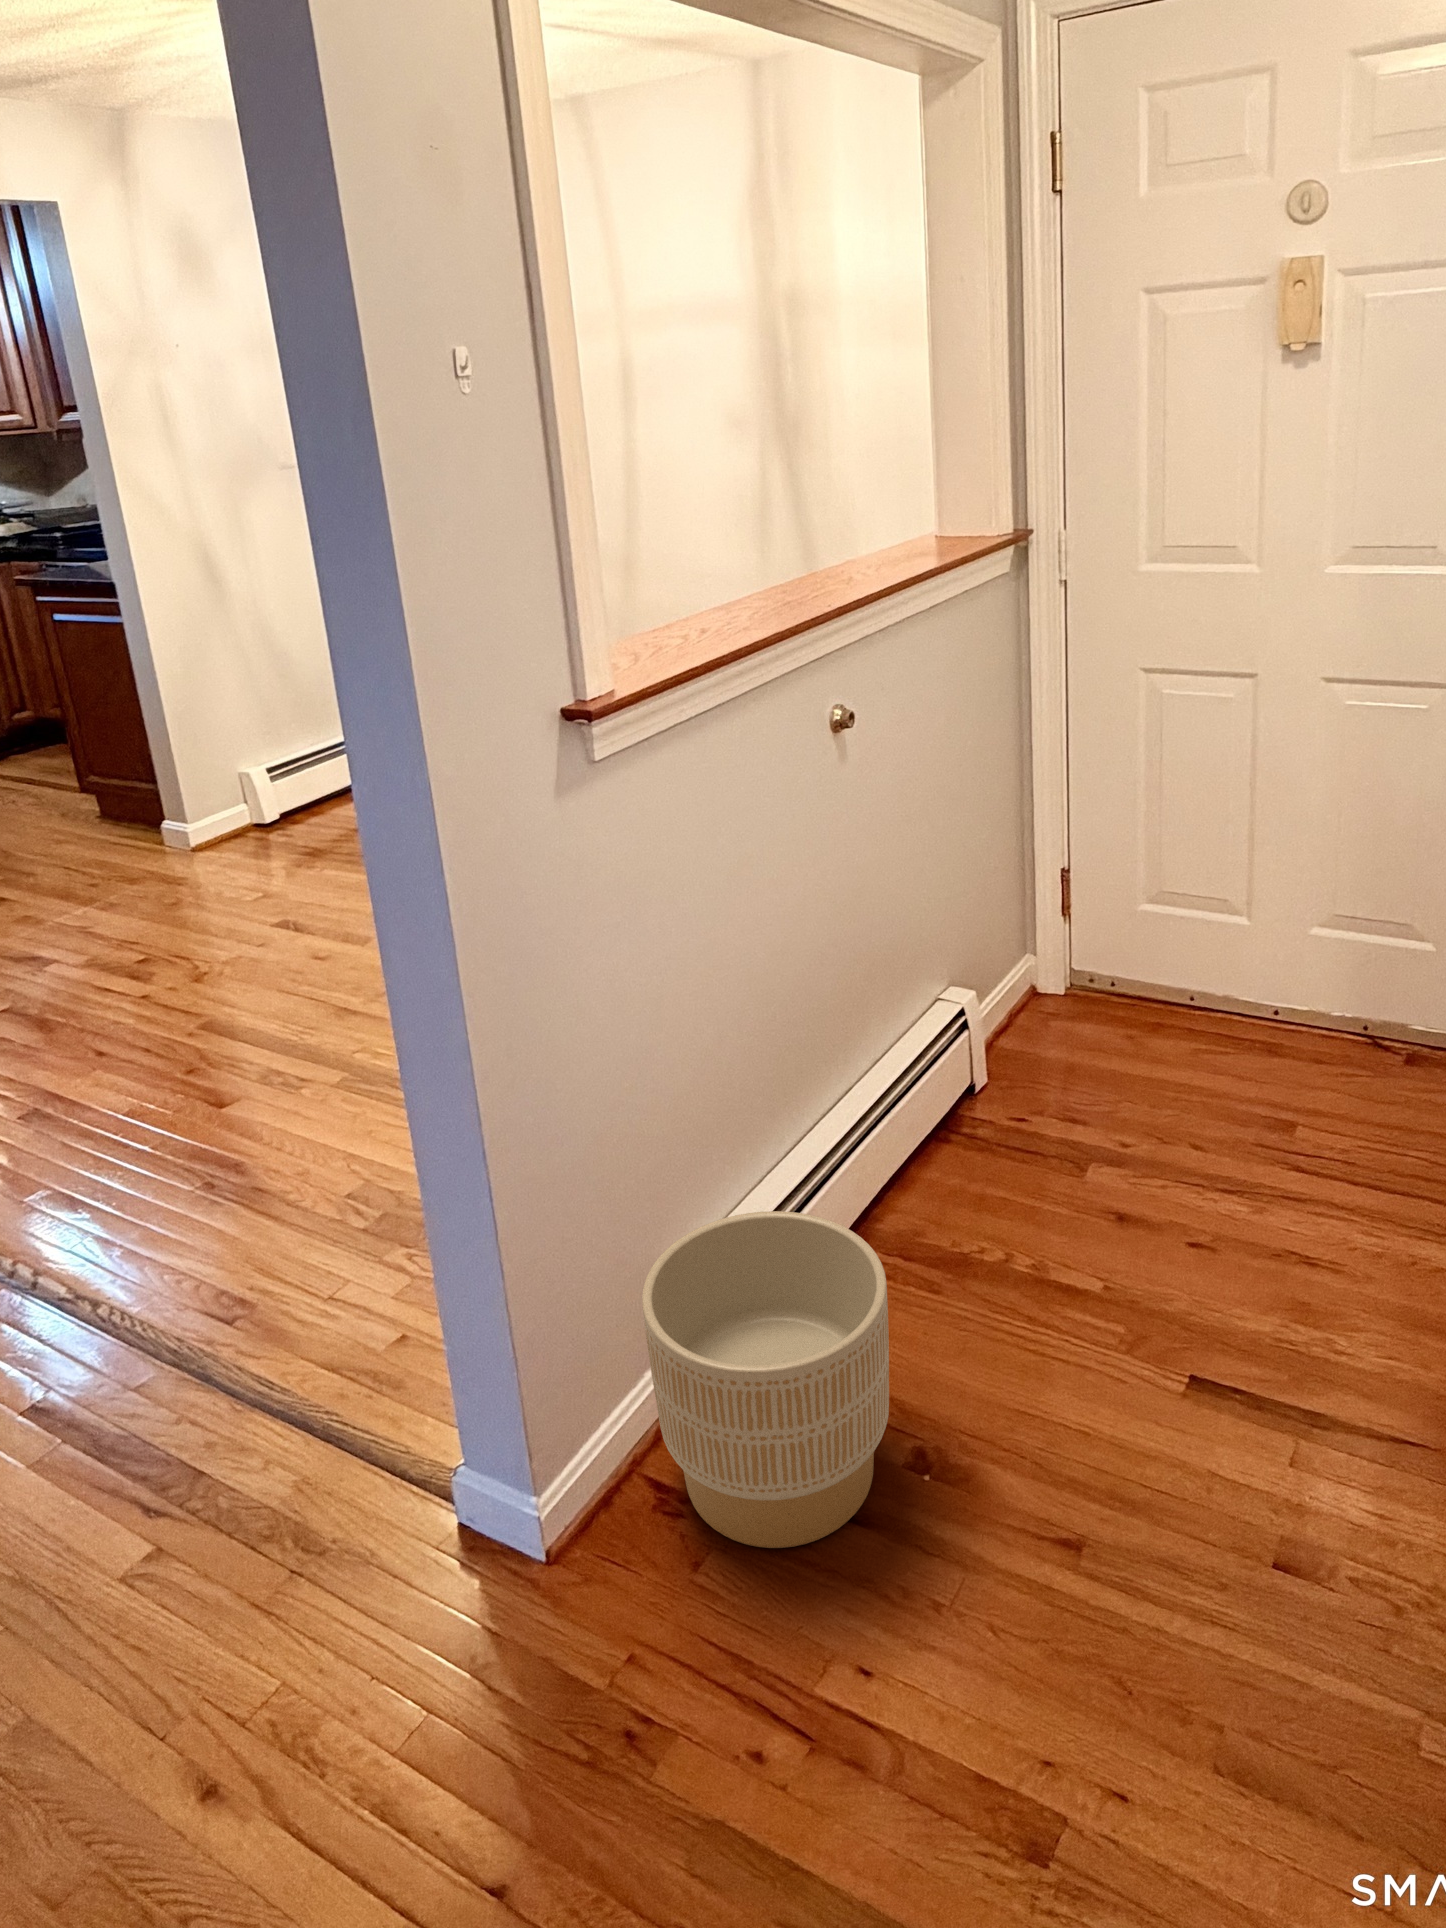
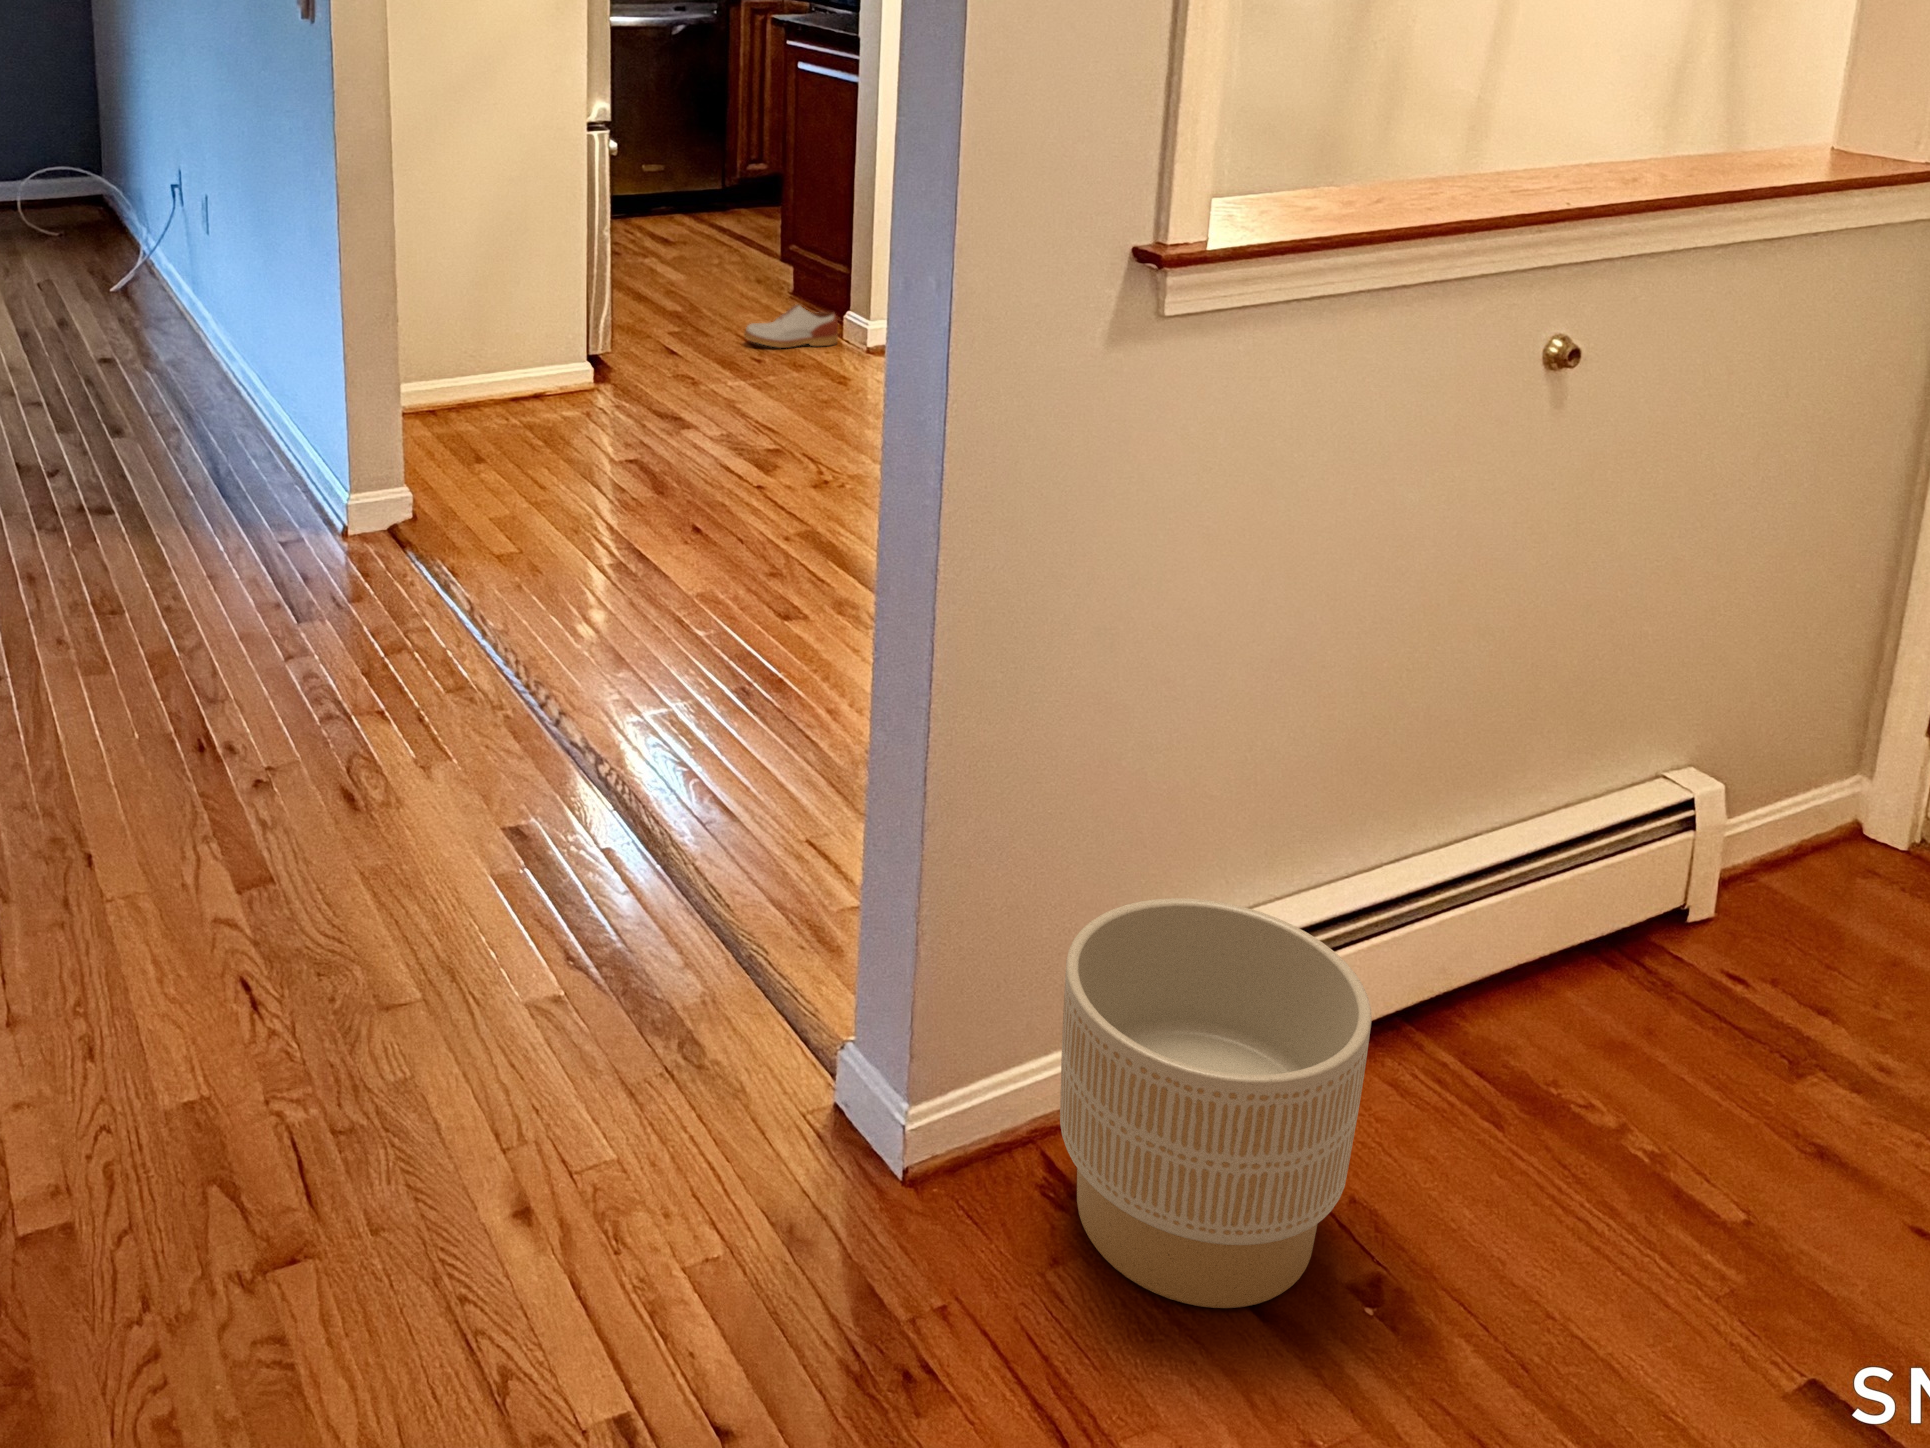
shoe: none [70,826,162,870] -> present [744,305,838,348]

